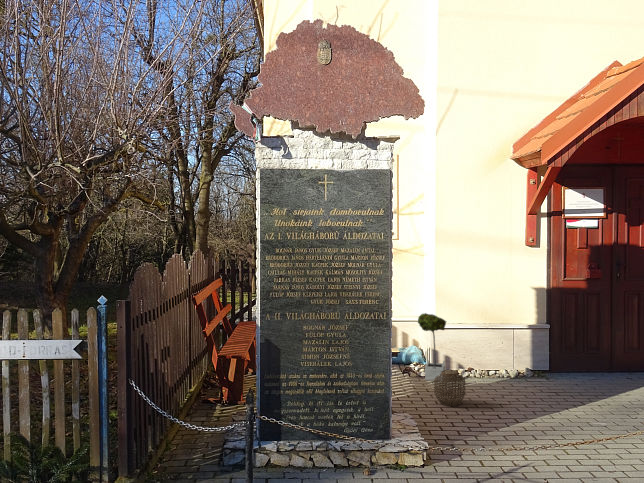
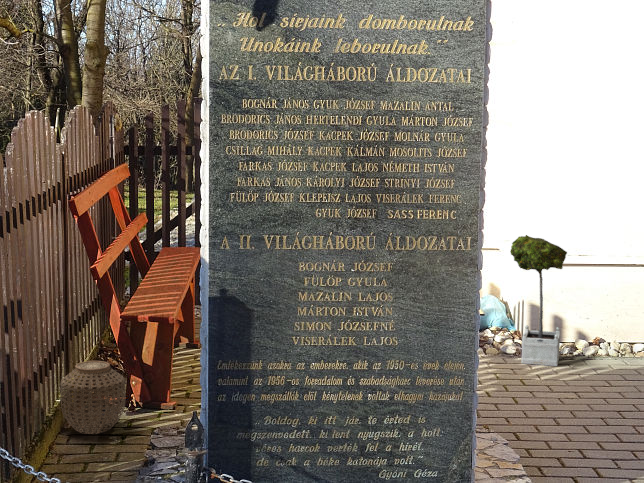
woven basket: present [434,370,465,406] -> present [60,361,125,434]

